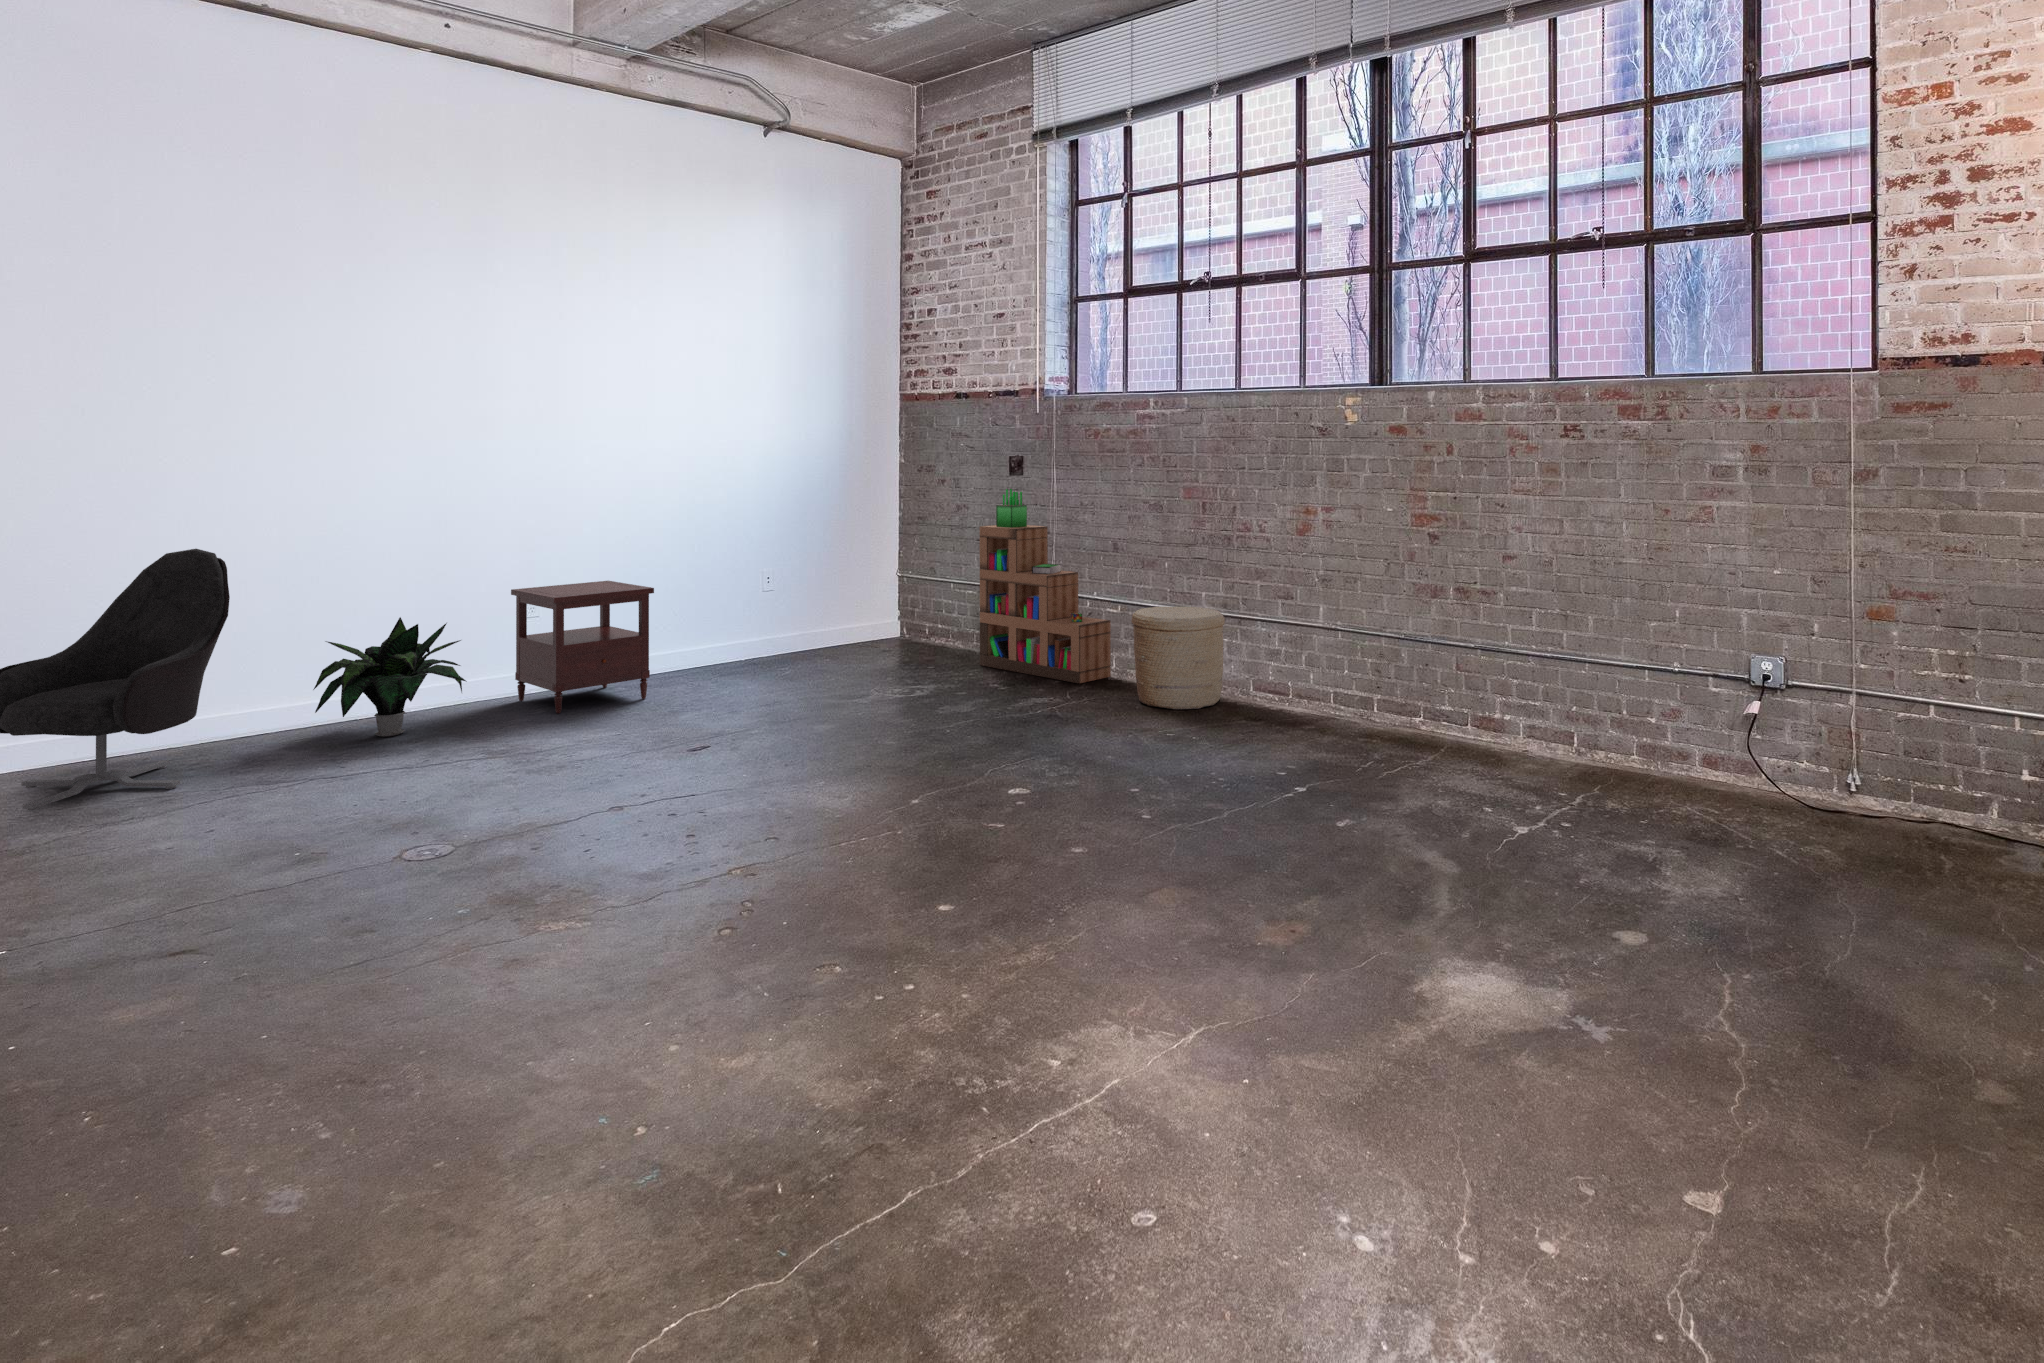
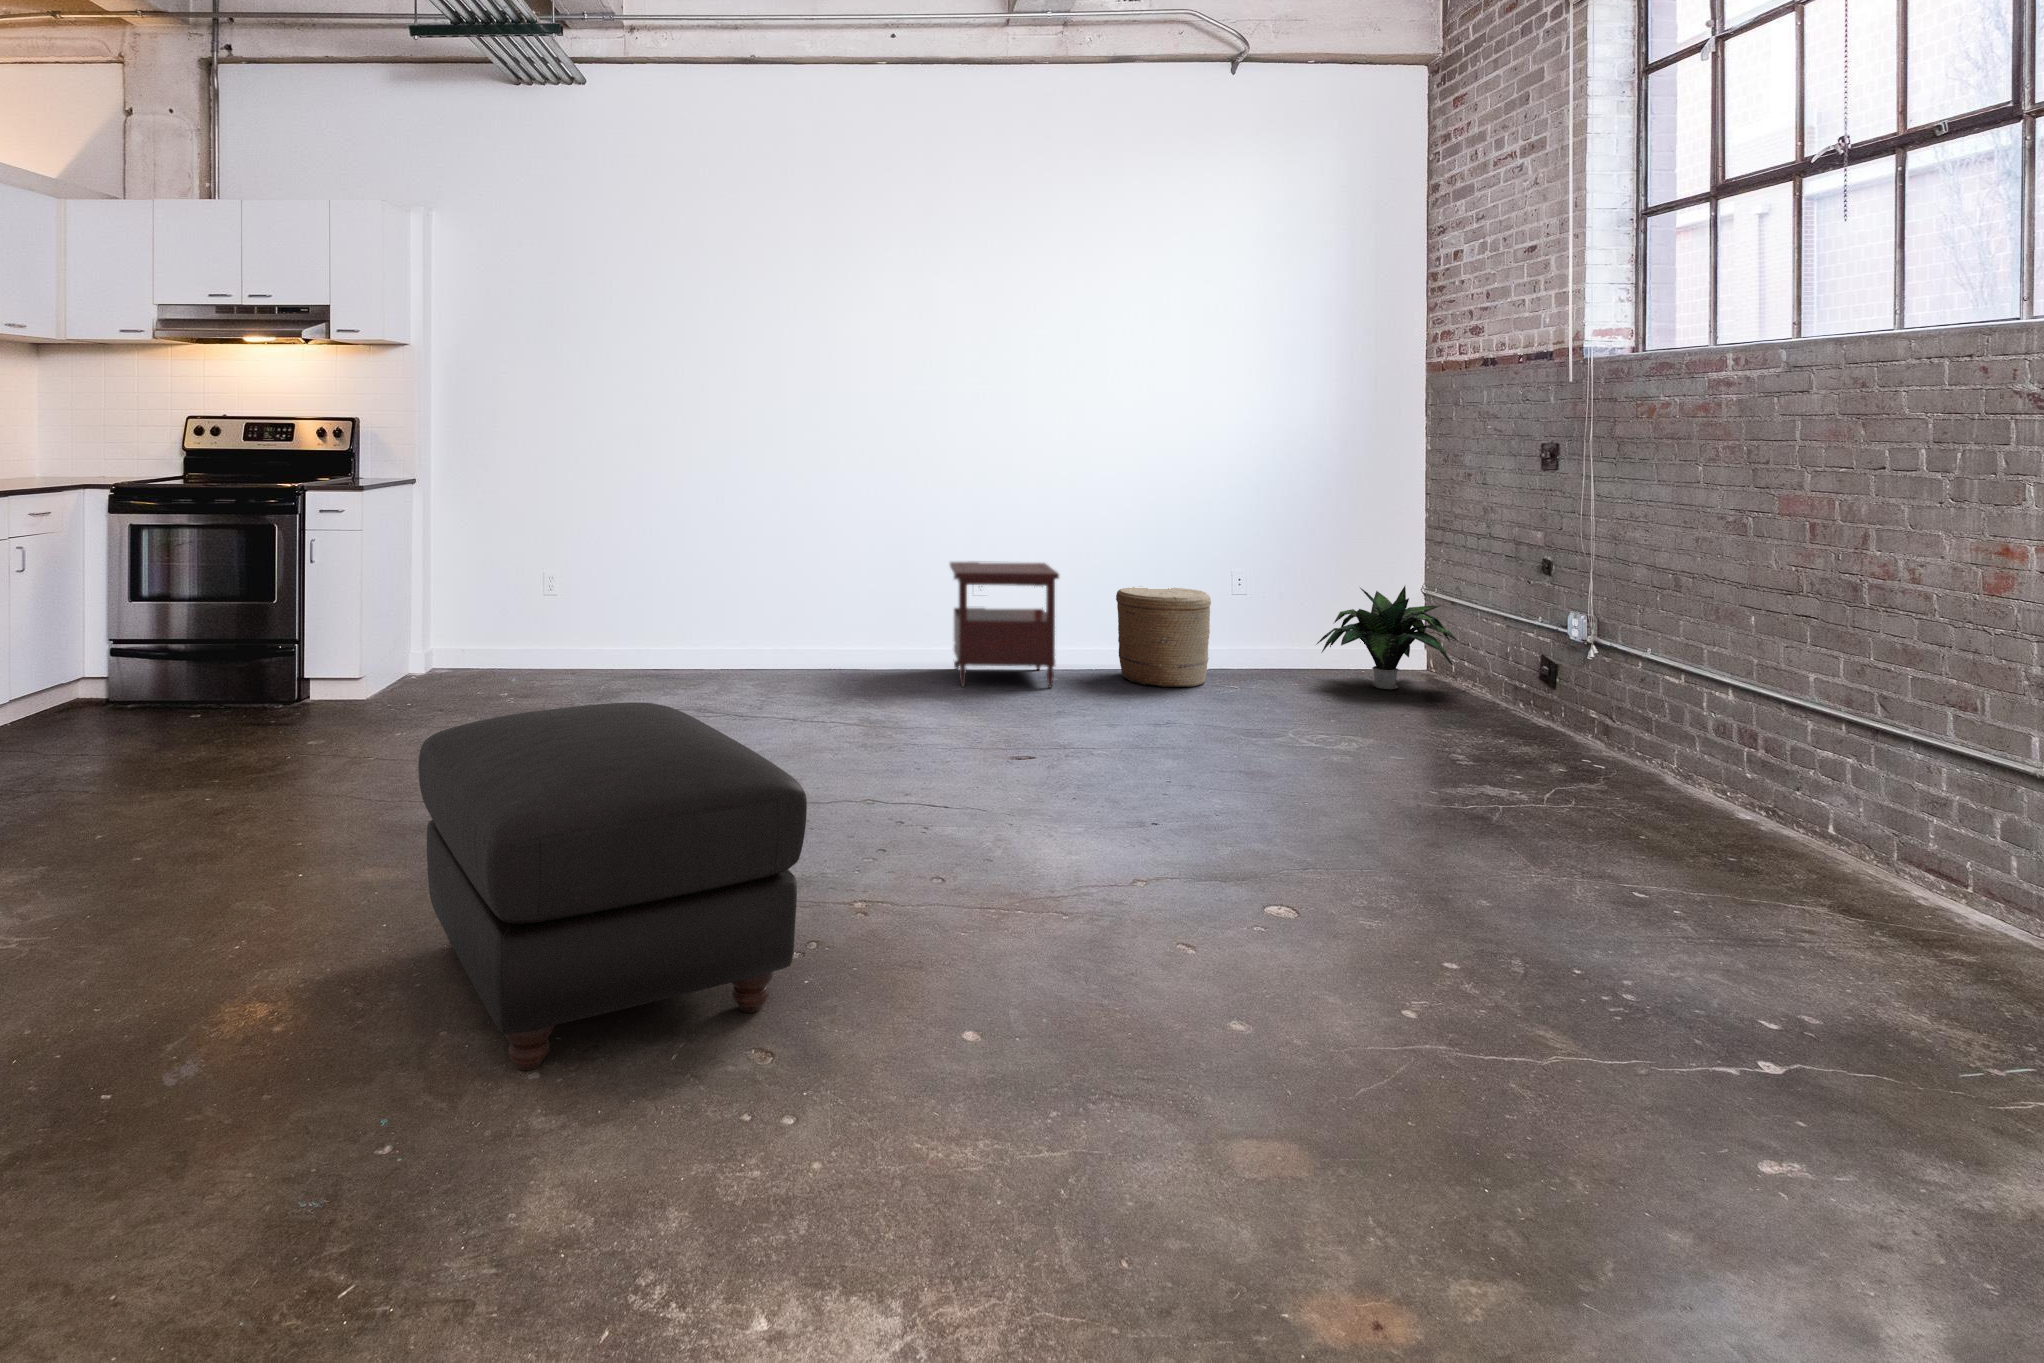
bookshelf: present [980,489,1111,683] -> none [1473,488,1656,782]
armchair: present [0,549,230,811] -> none [565,503,716,689]
woven basket: present [1132,607,1225,709] -> present [1116,586,1211,687]
potted plant: present [313,617,466,736] -> present [1317,586,1458,689]
ottoman: none [433,729,877,1042] -> present [418,702,807,1070]

